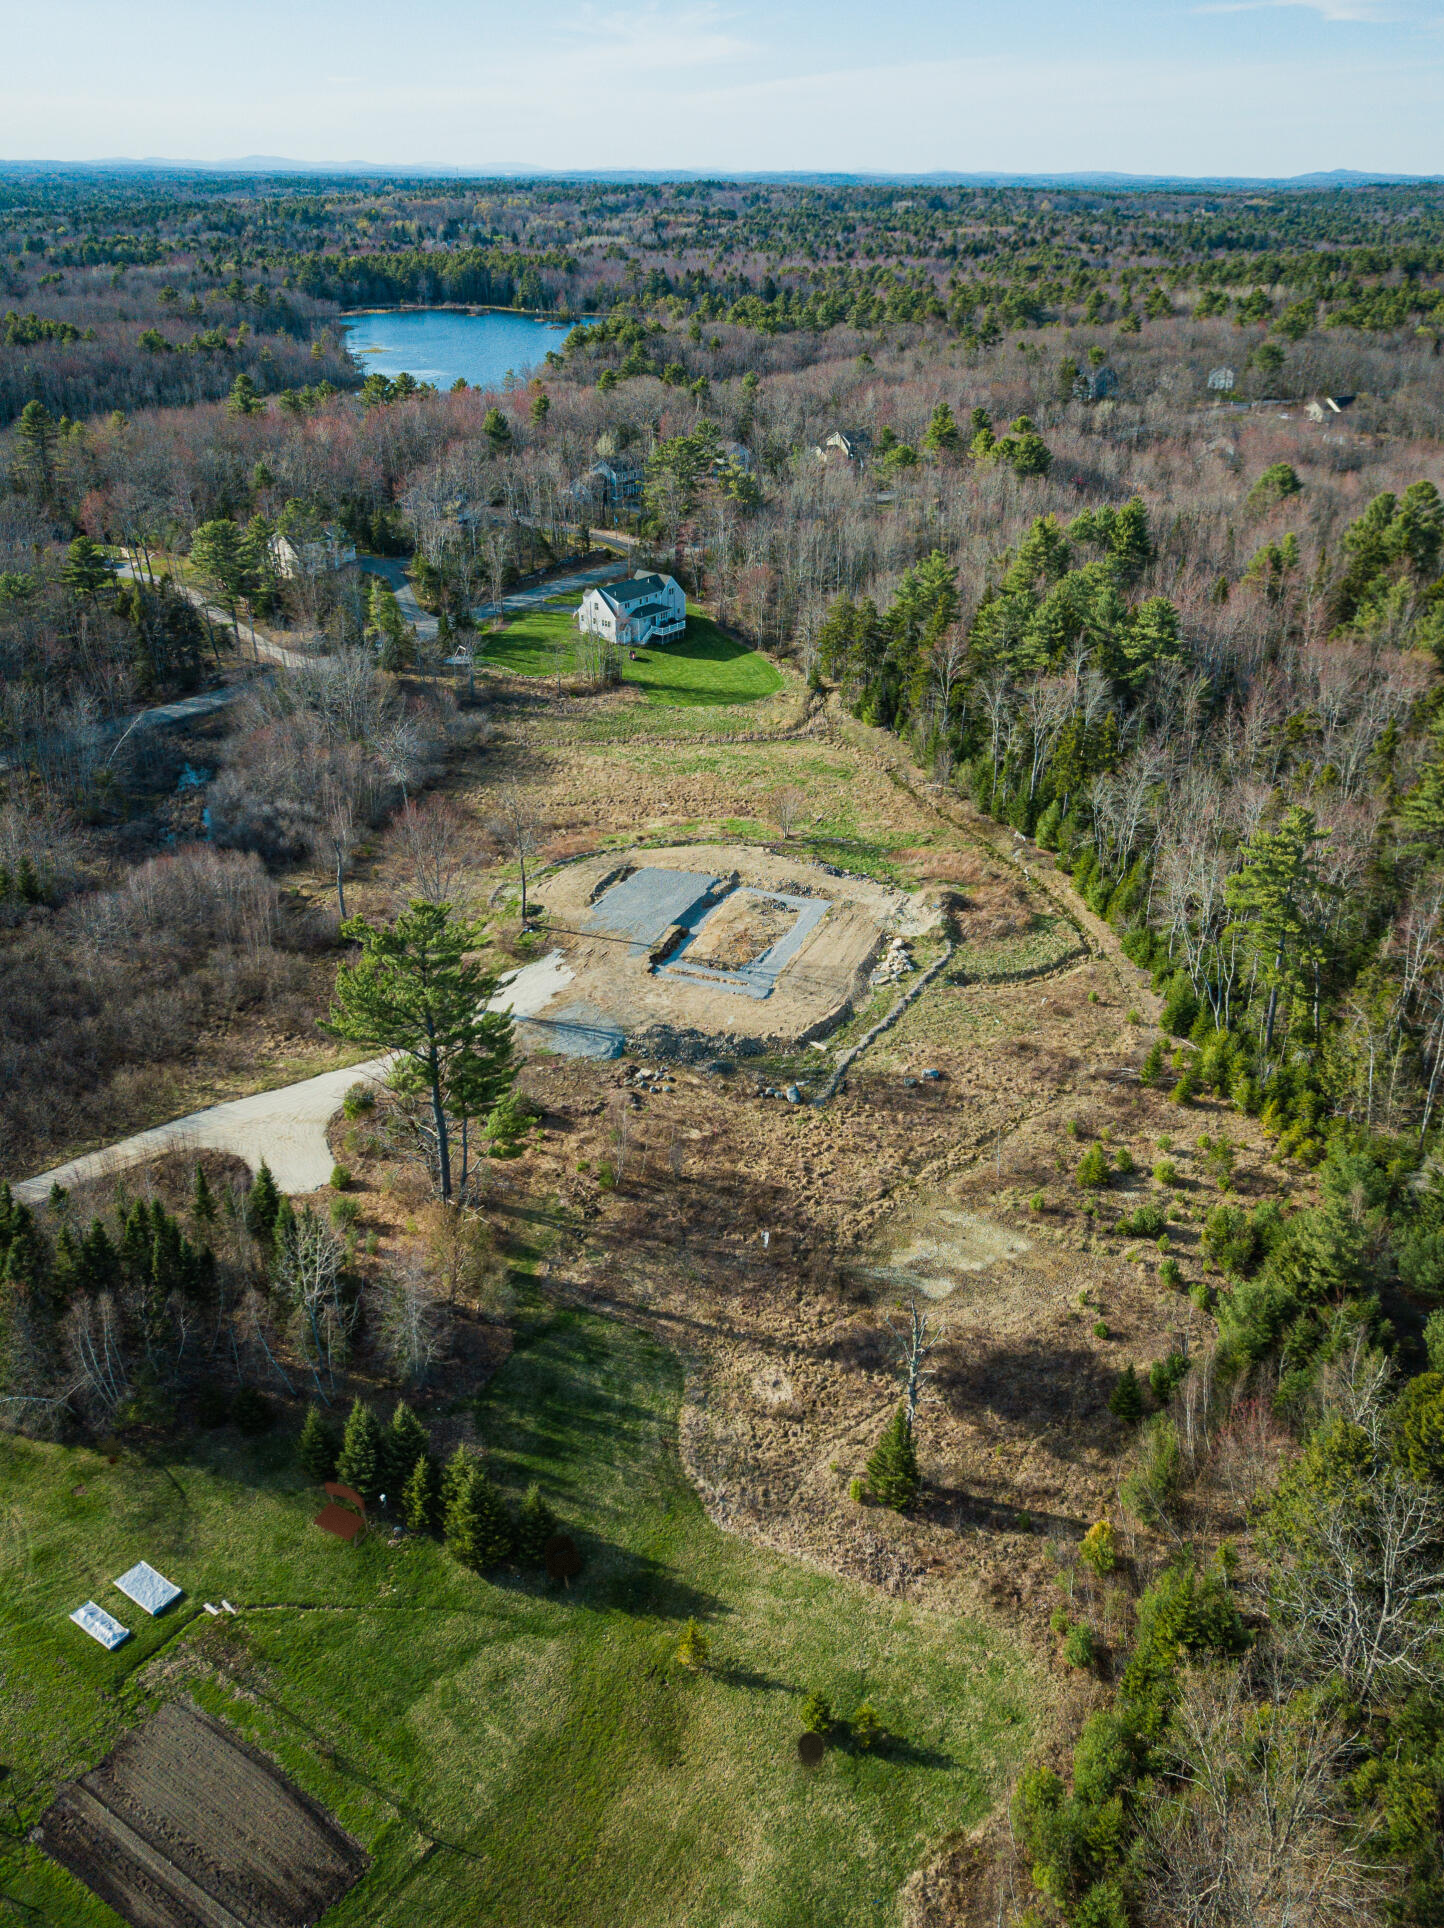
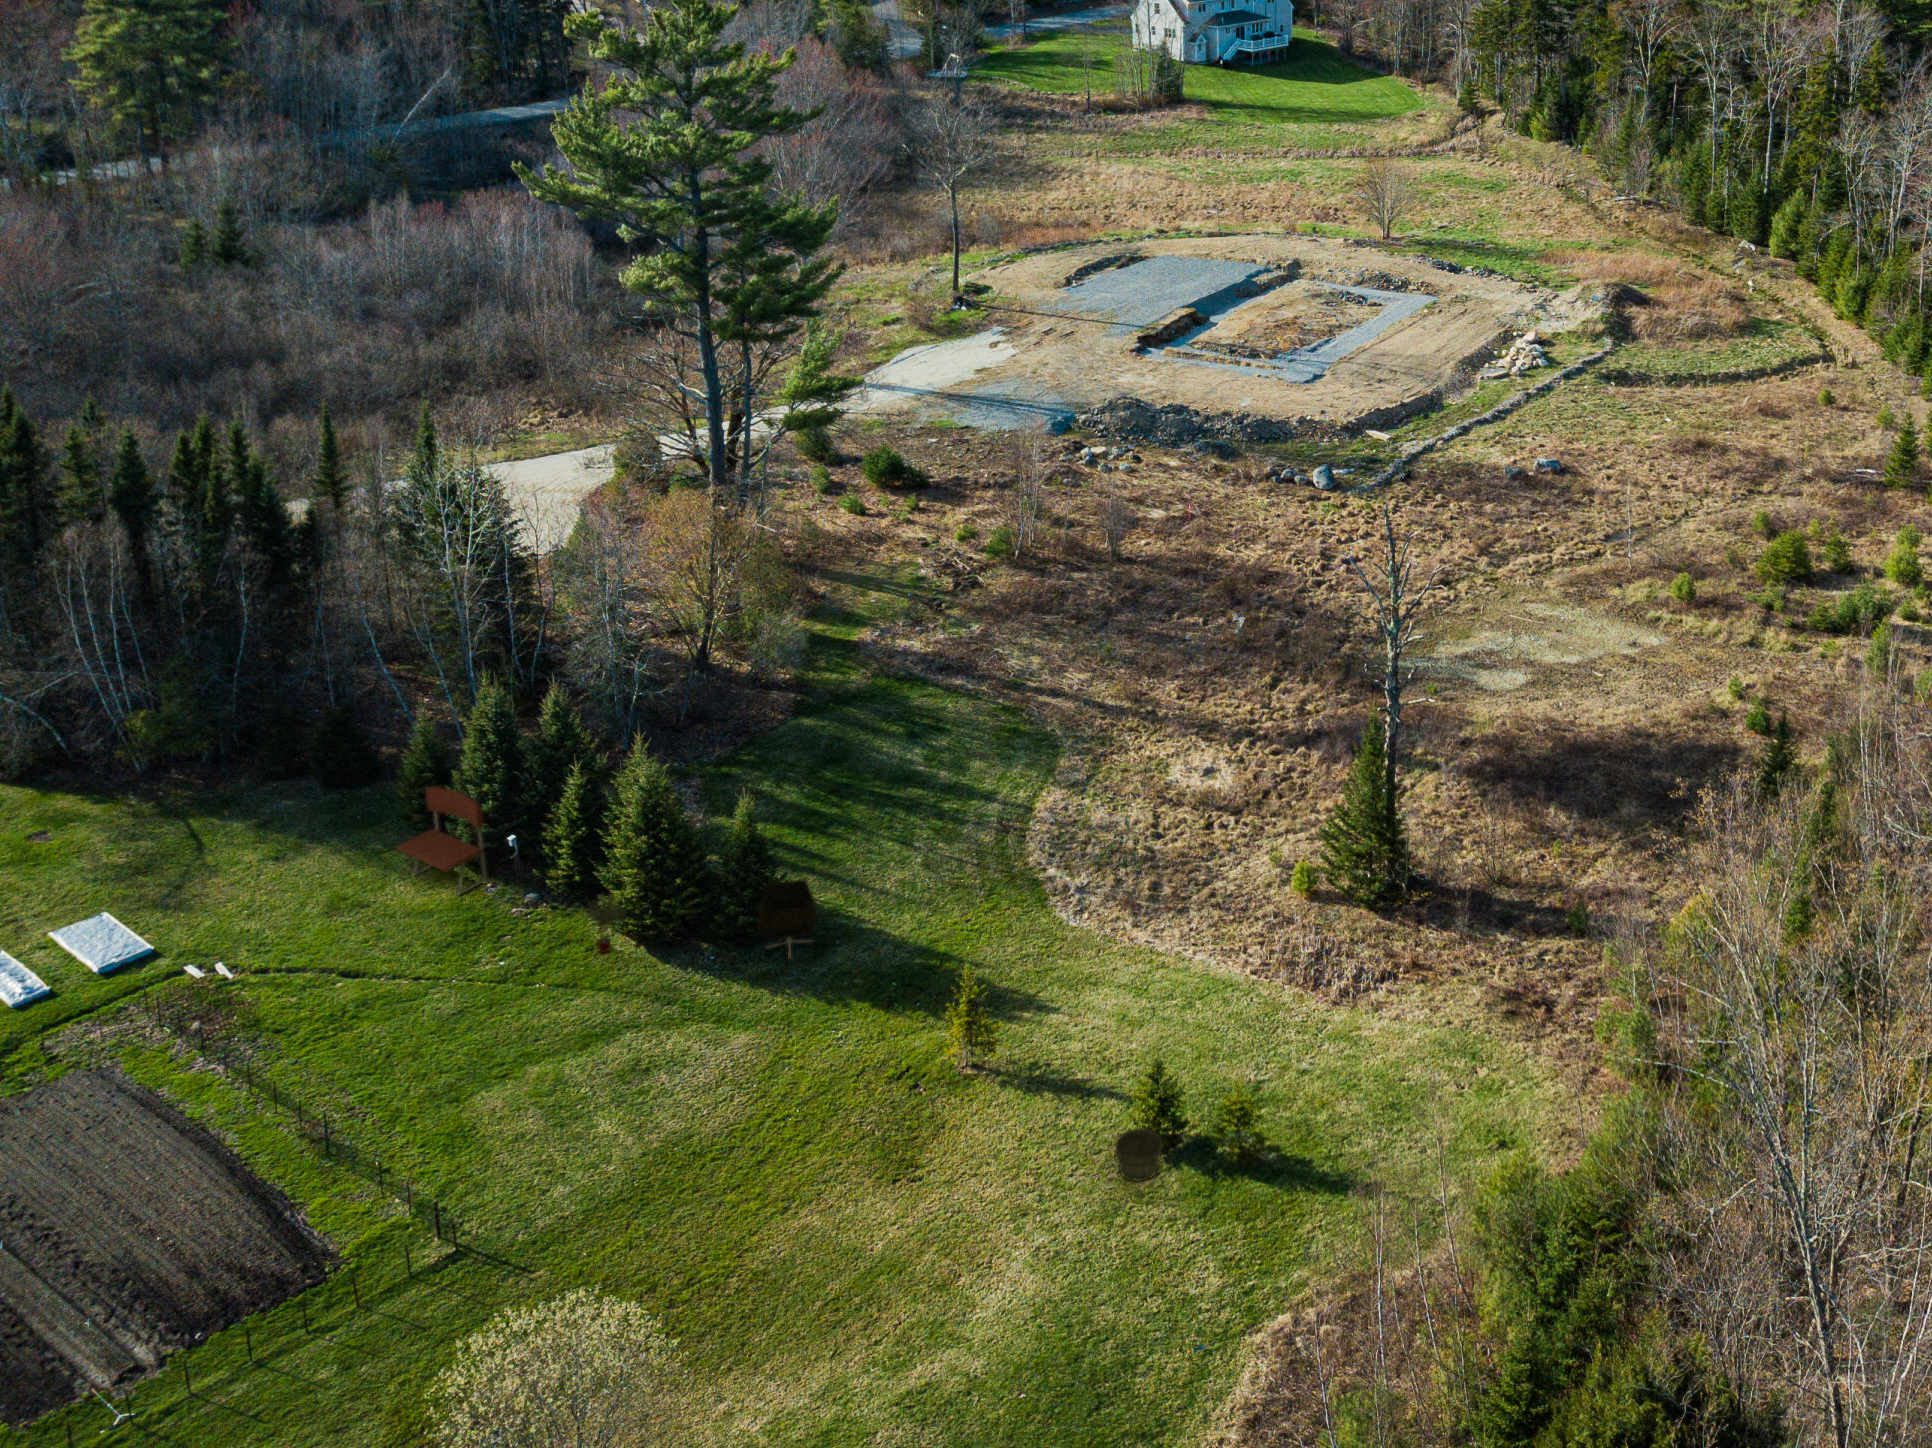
potted tree: present [97,1435,121,1463] -> present [587,894,627,953]

